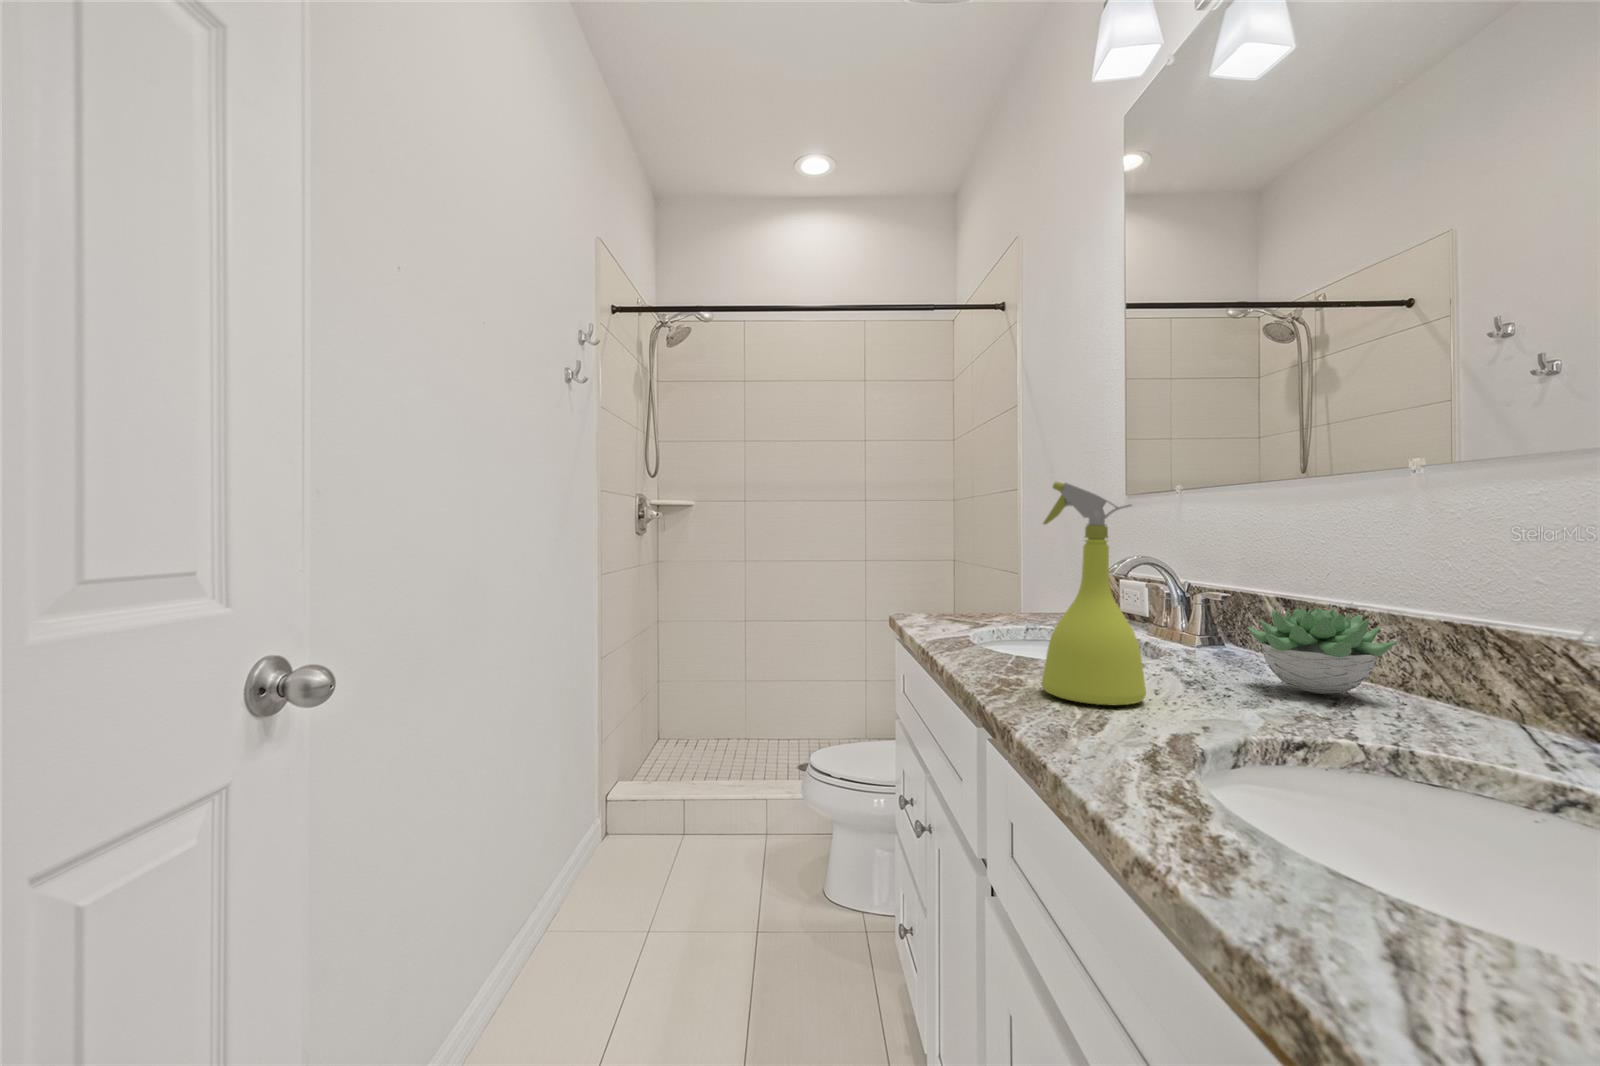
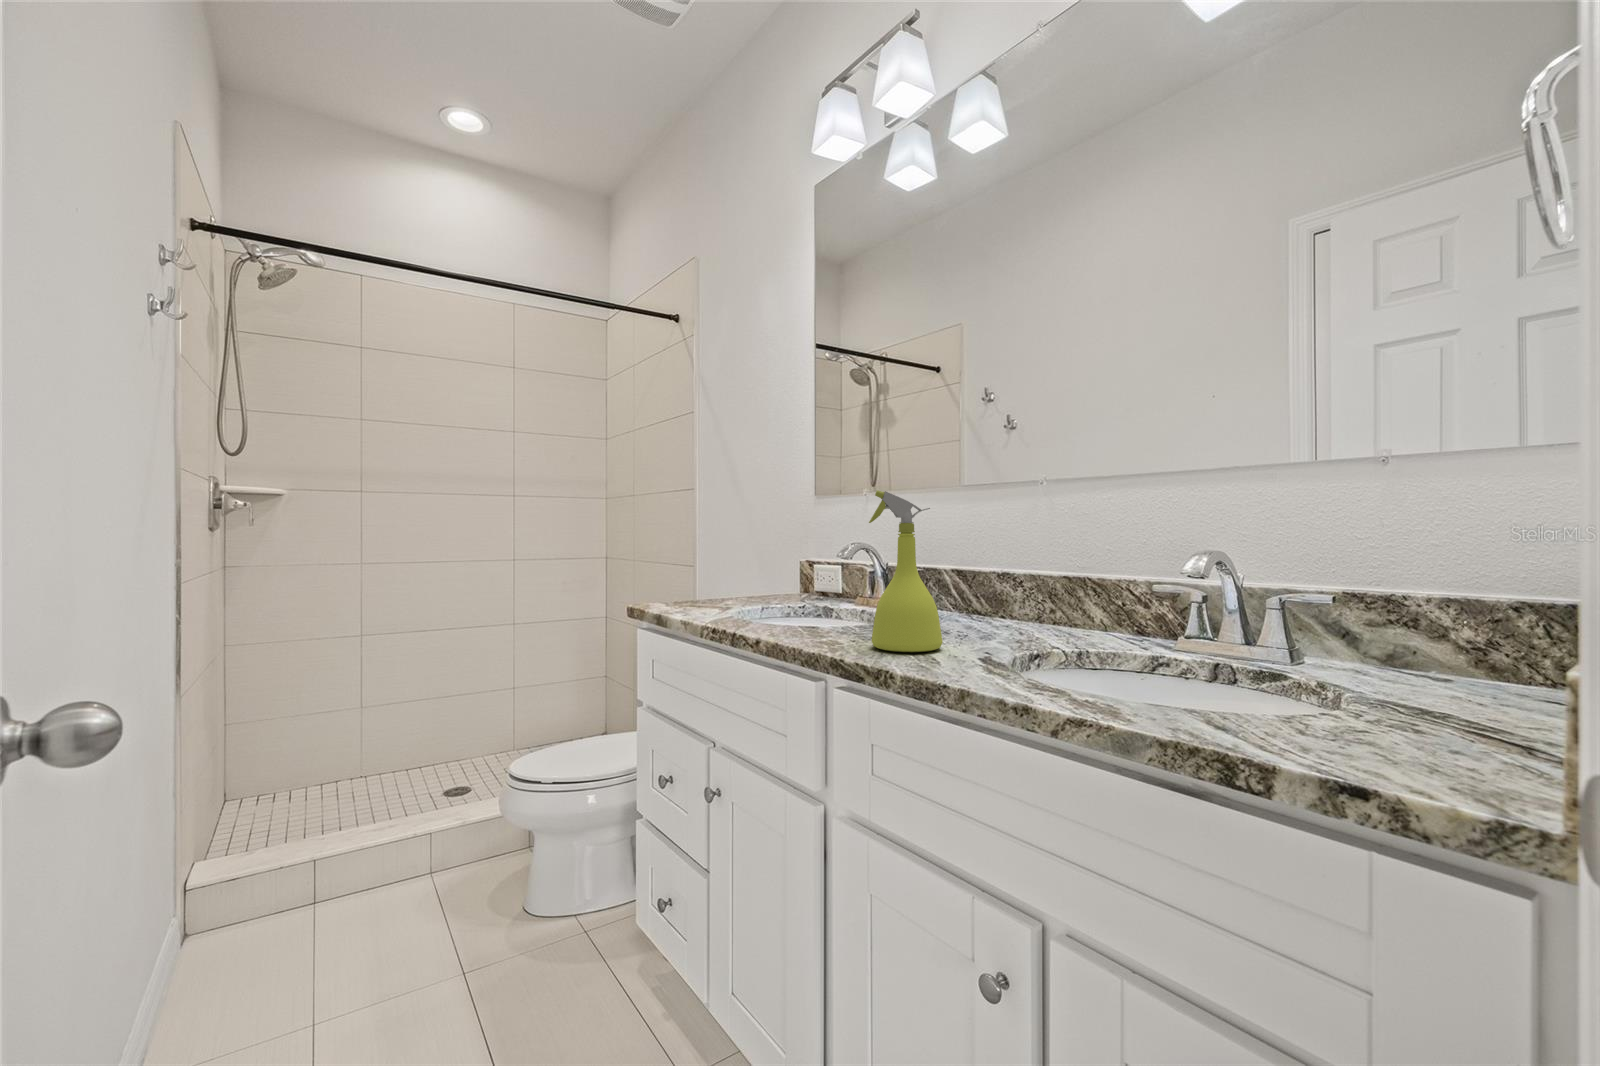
succulent plant: present [1247,608,1397,694] -> none [961,574,1044,629]

